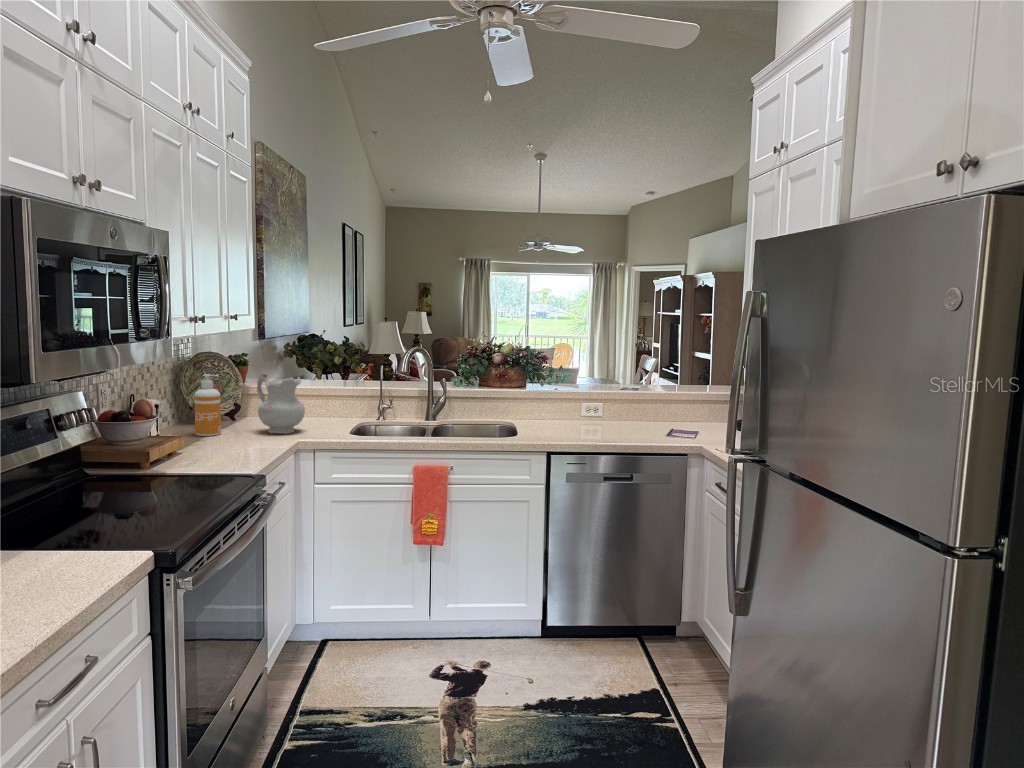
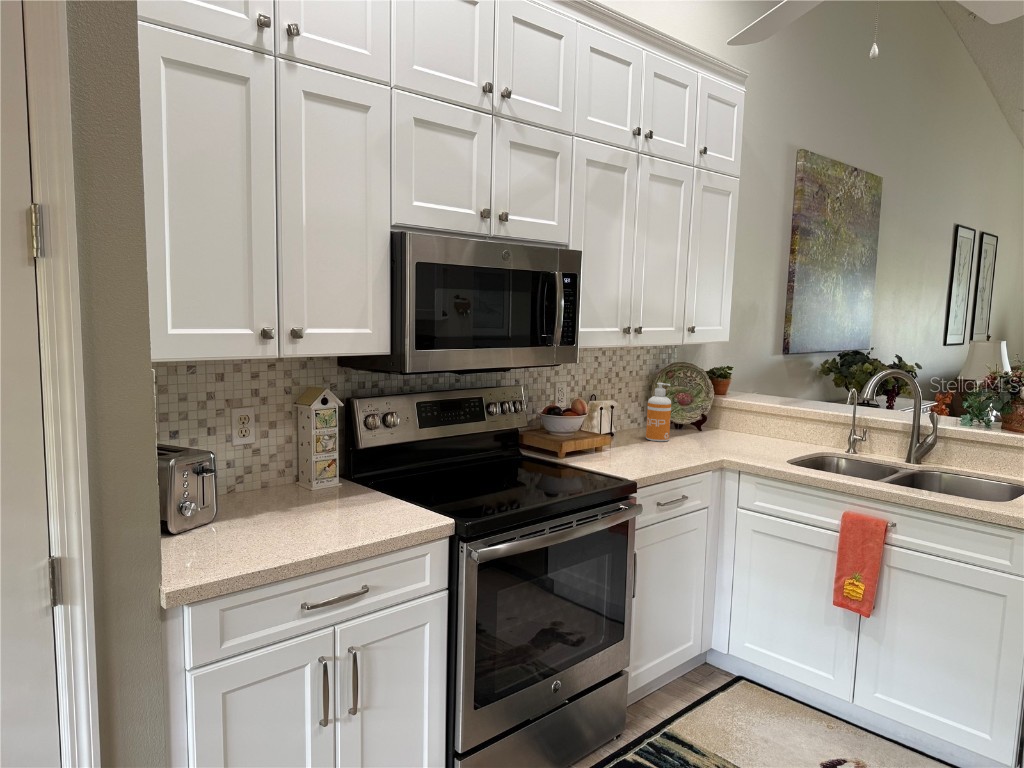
ceramic pitcher: present [257,374,305,434] -> none [703,387,751,451]

